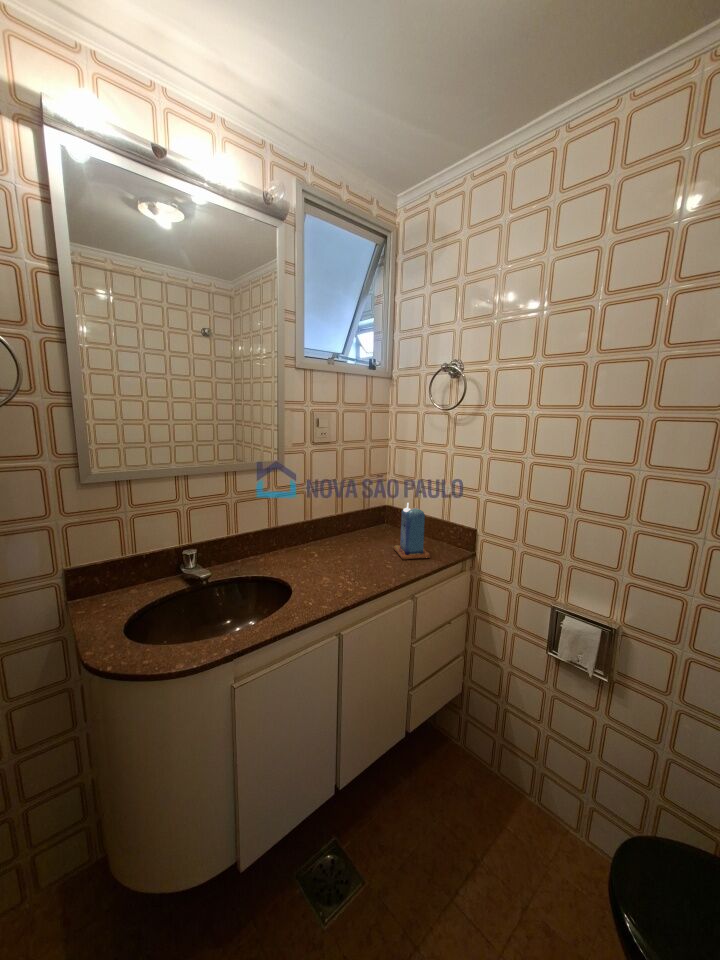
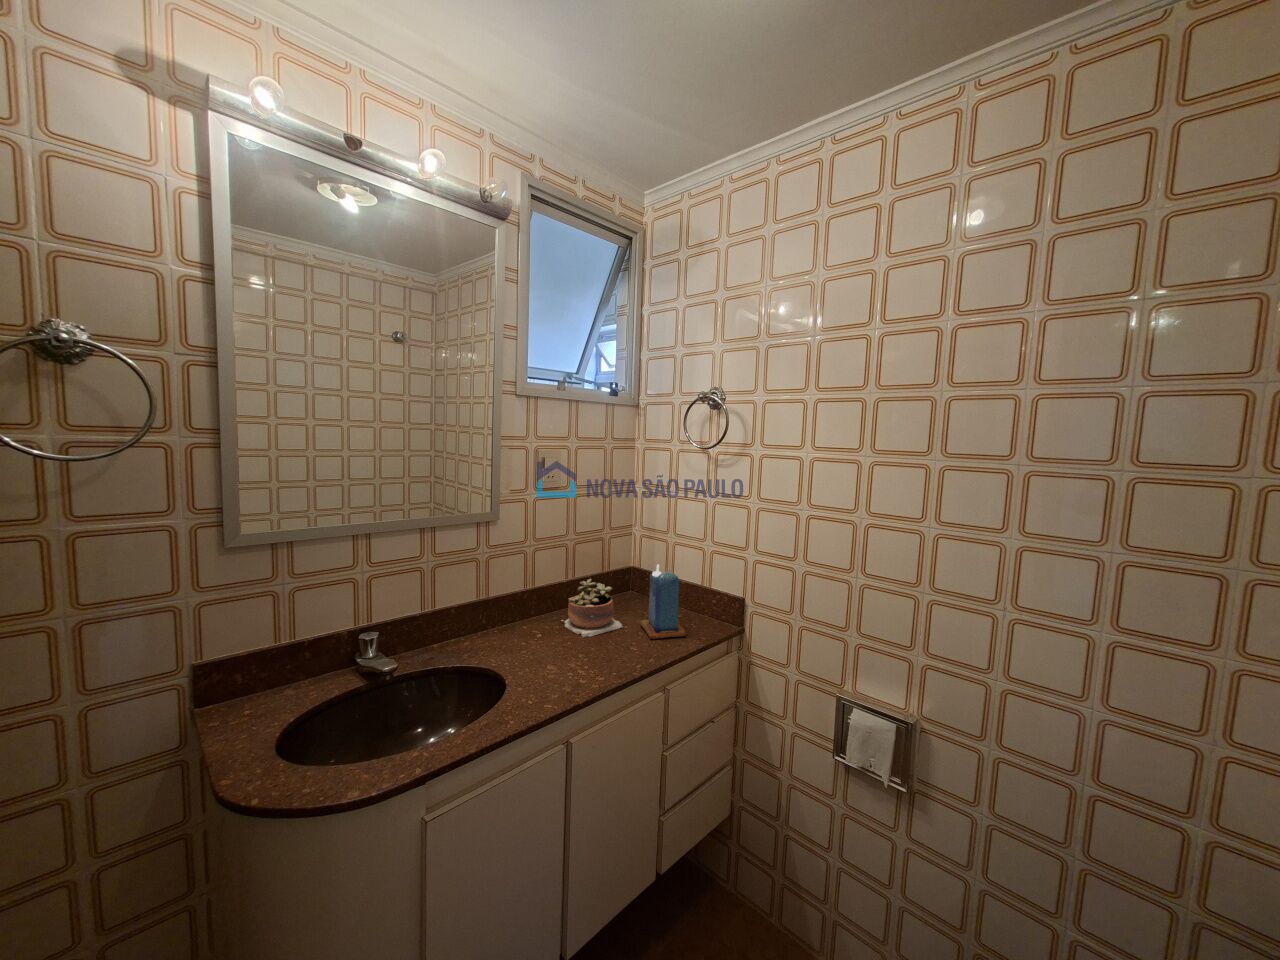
succulent plant: none [333,514,381,557] -> present [562,579,623,637]

